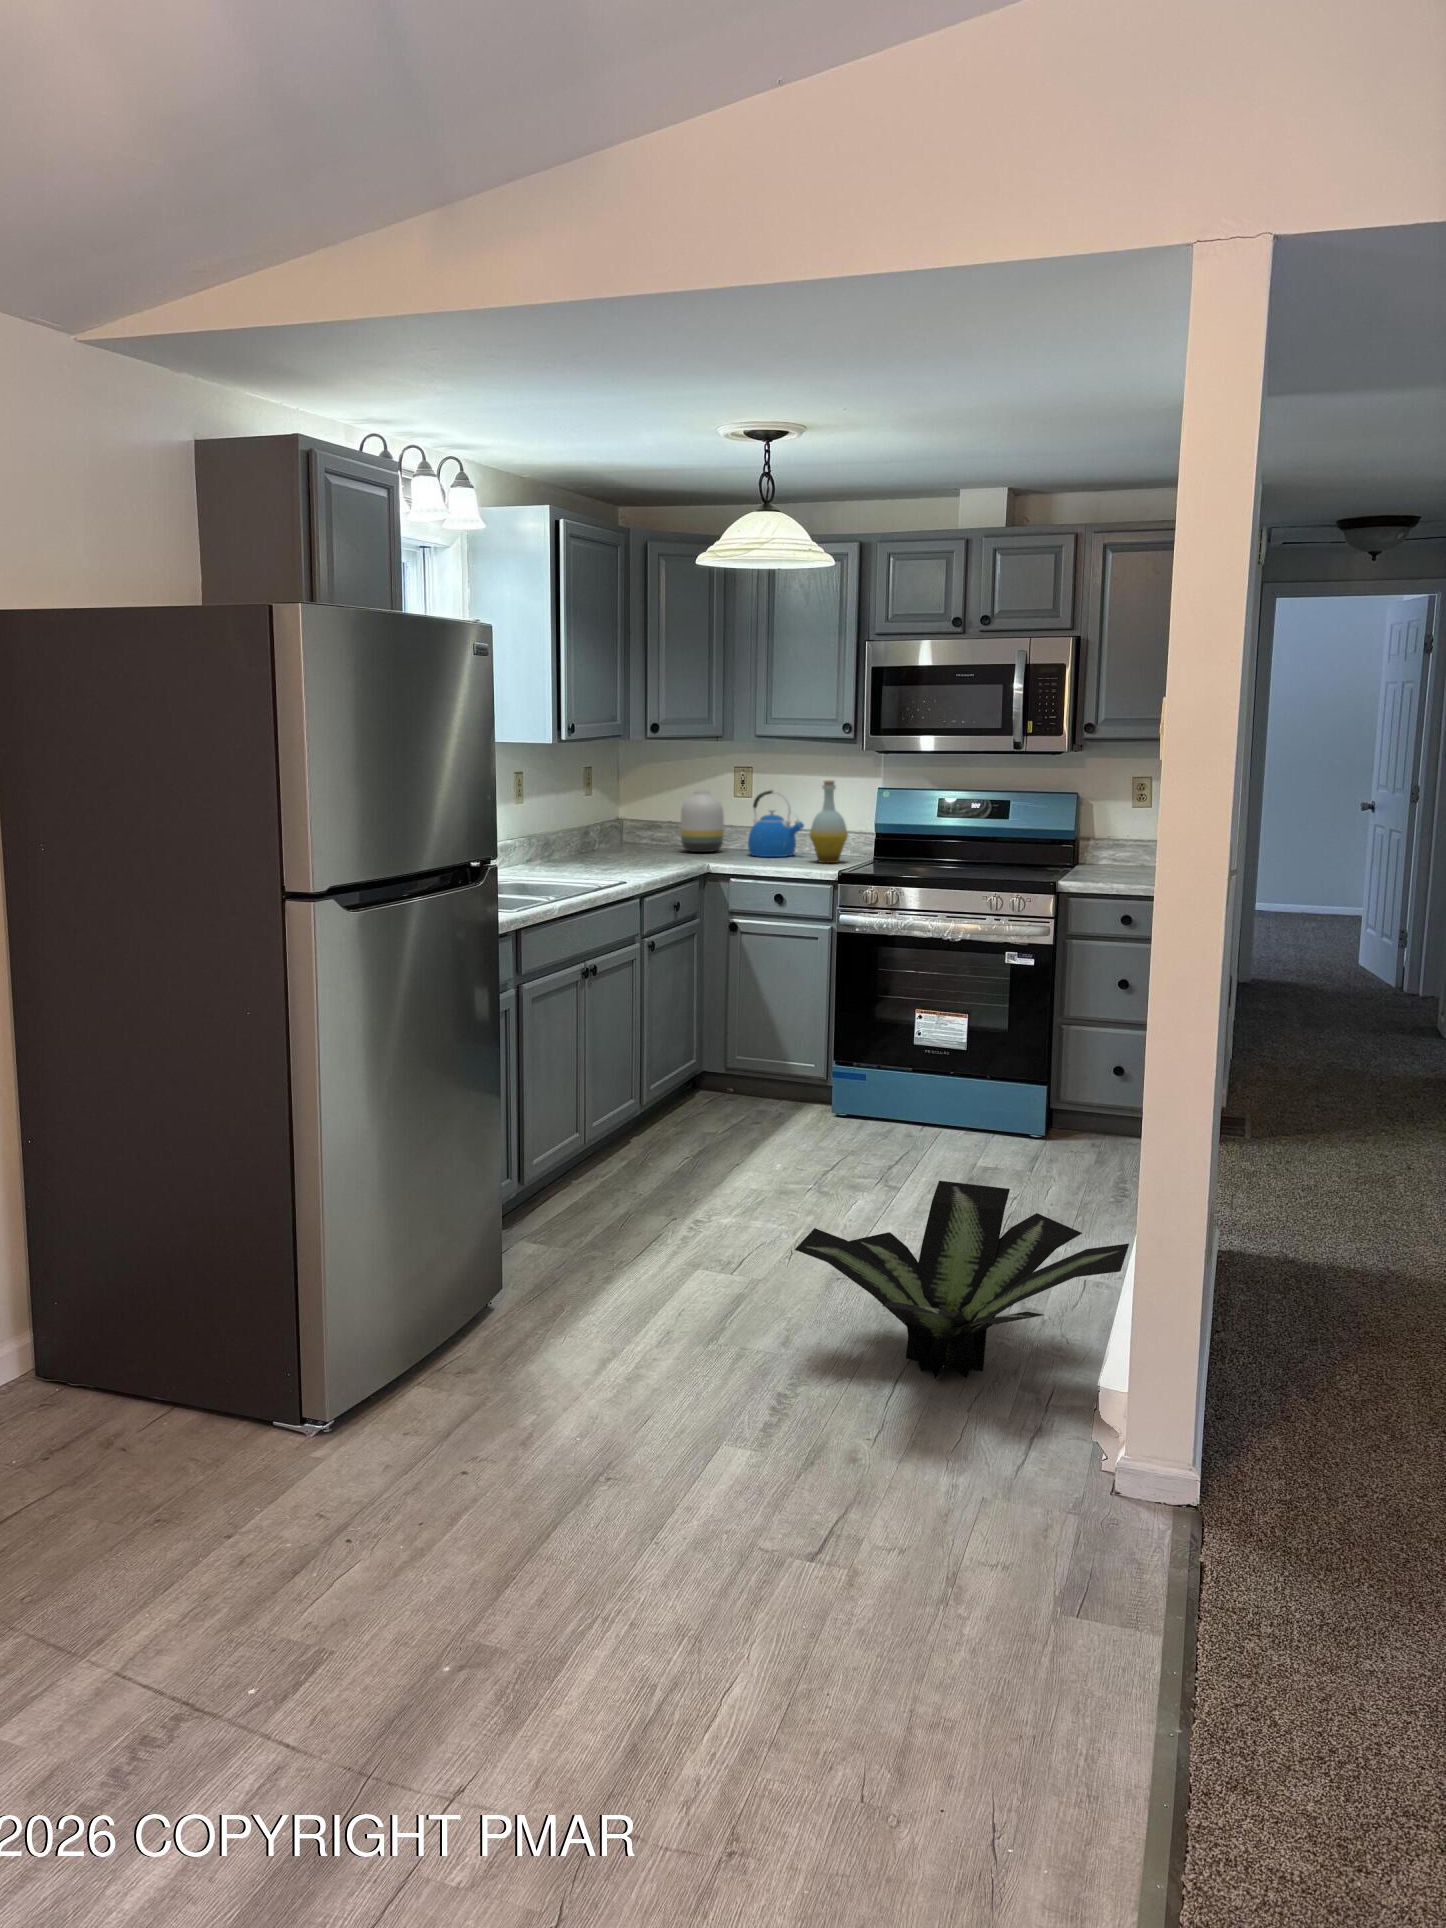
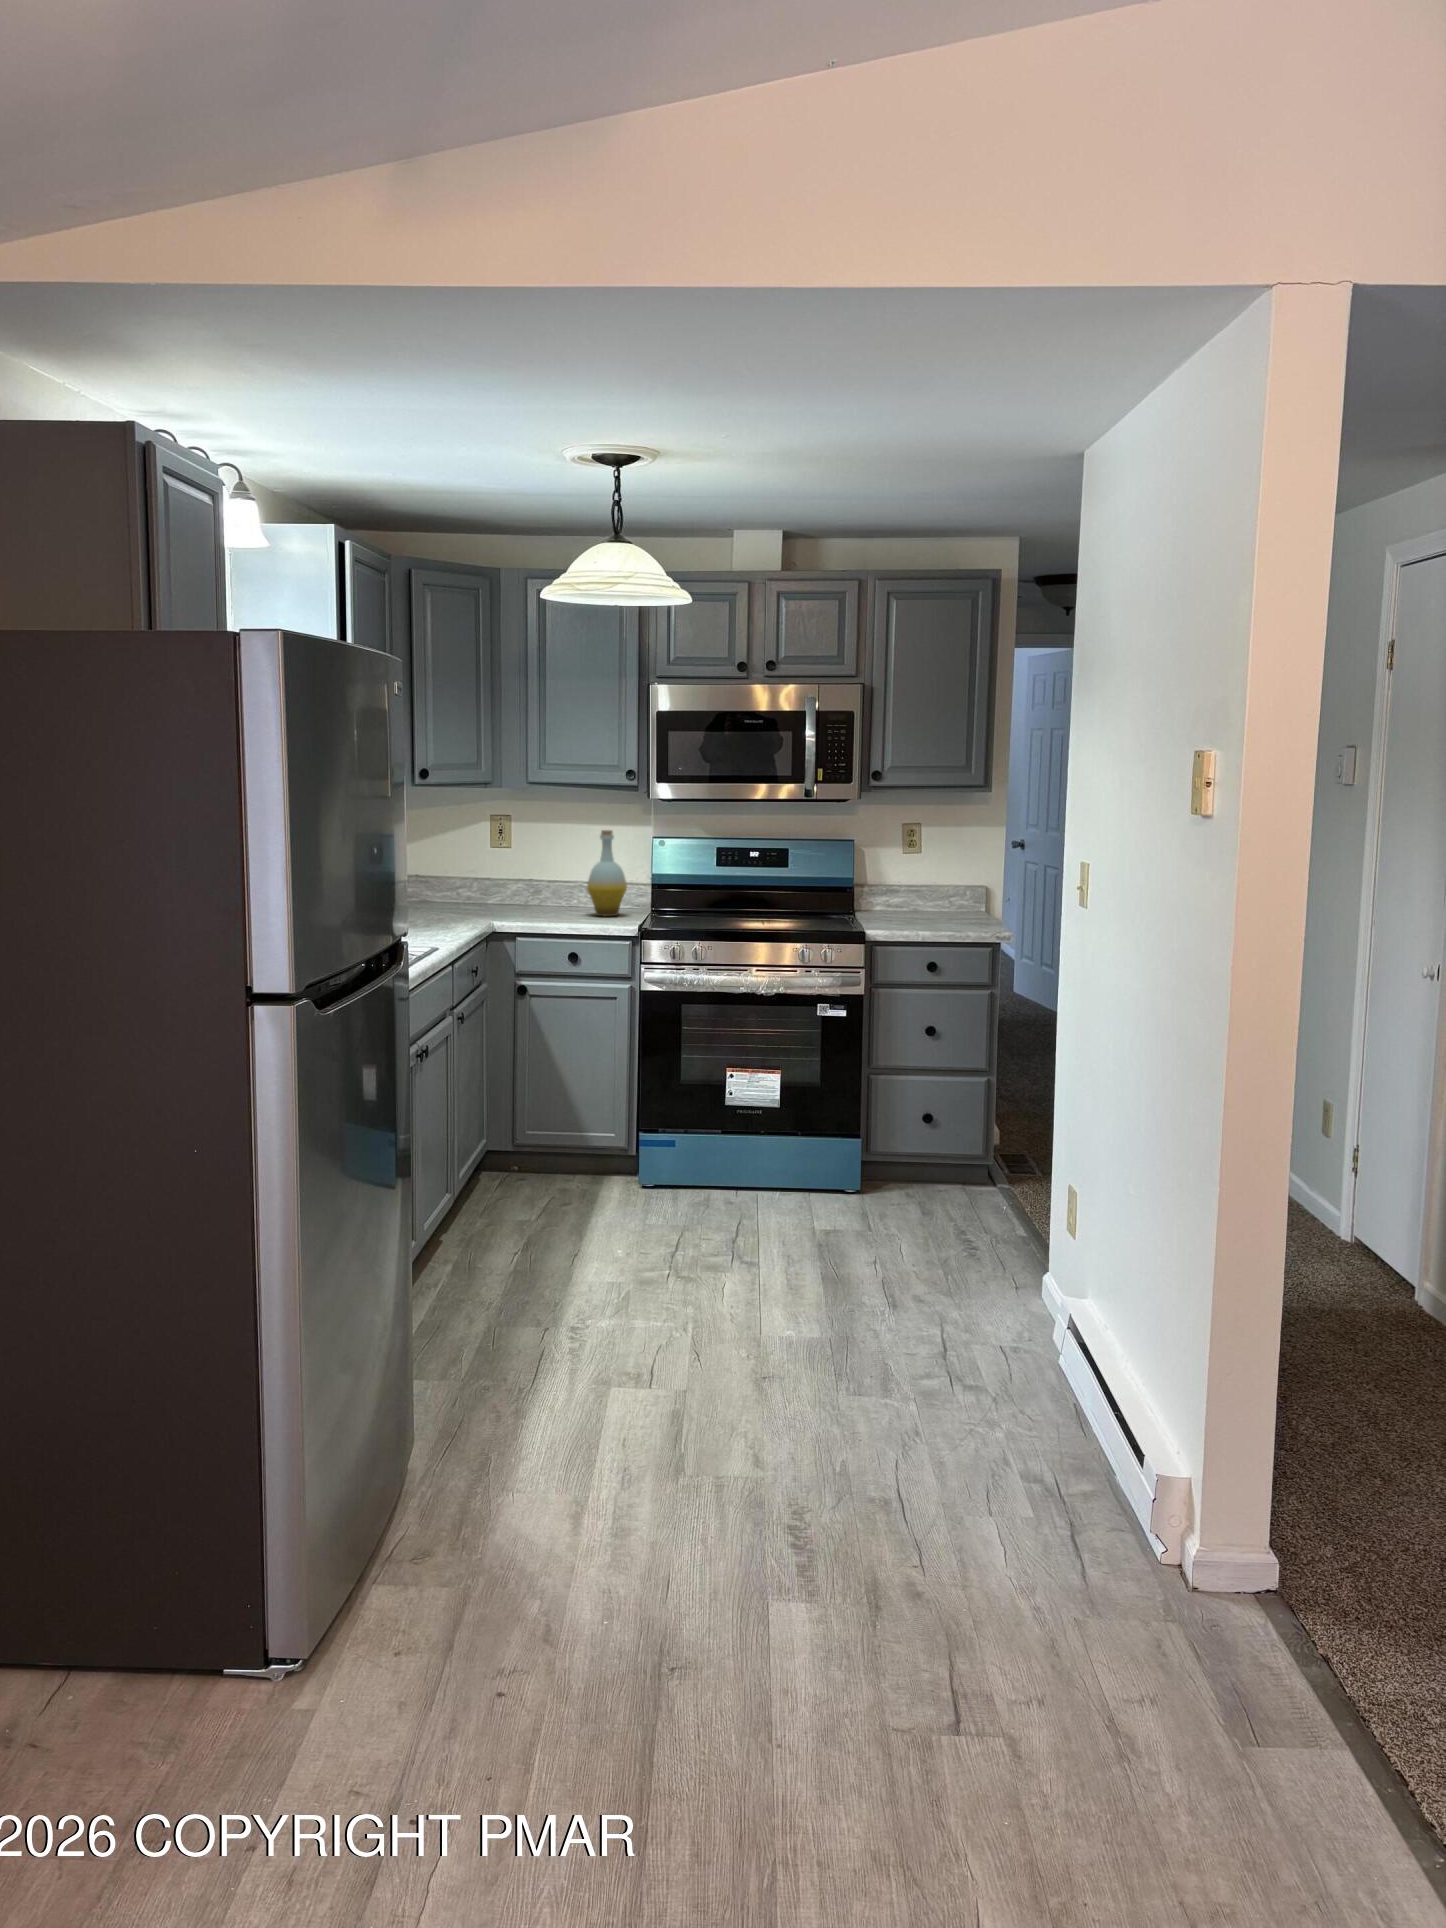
vase: present [681,790,724,852] -> none [433,841,480,907]
kettle: present [748,790,804,857] -> none [511,840,573,911]
potted plant: present [795,1181,1129,1379] -> none [779,1258,1130,1482]

